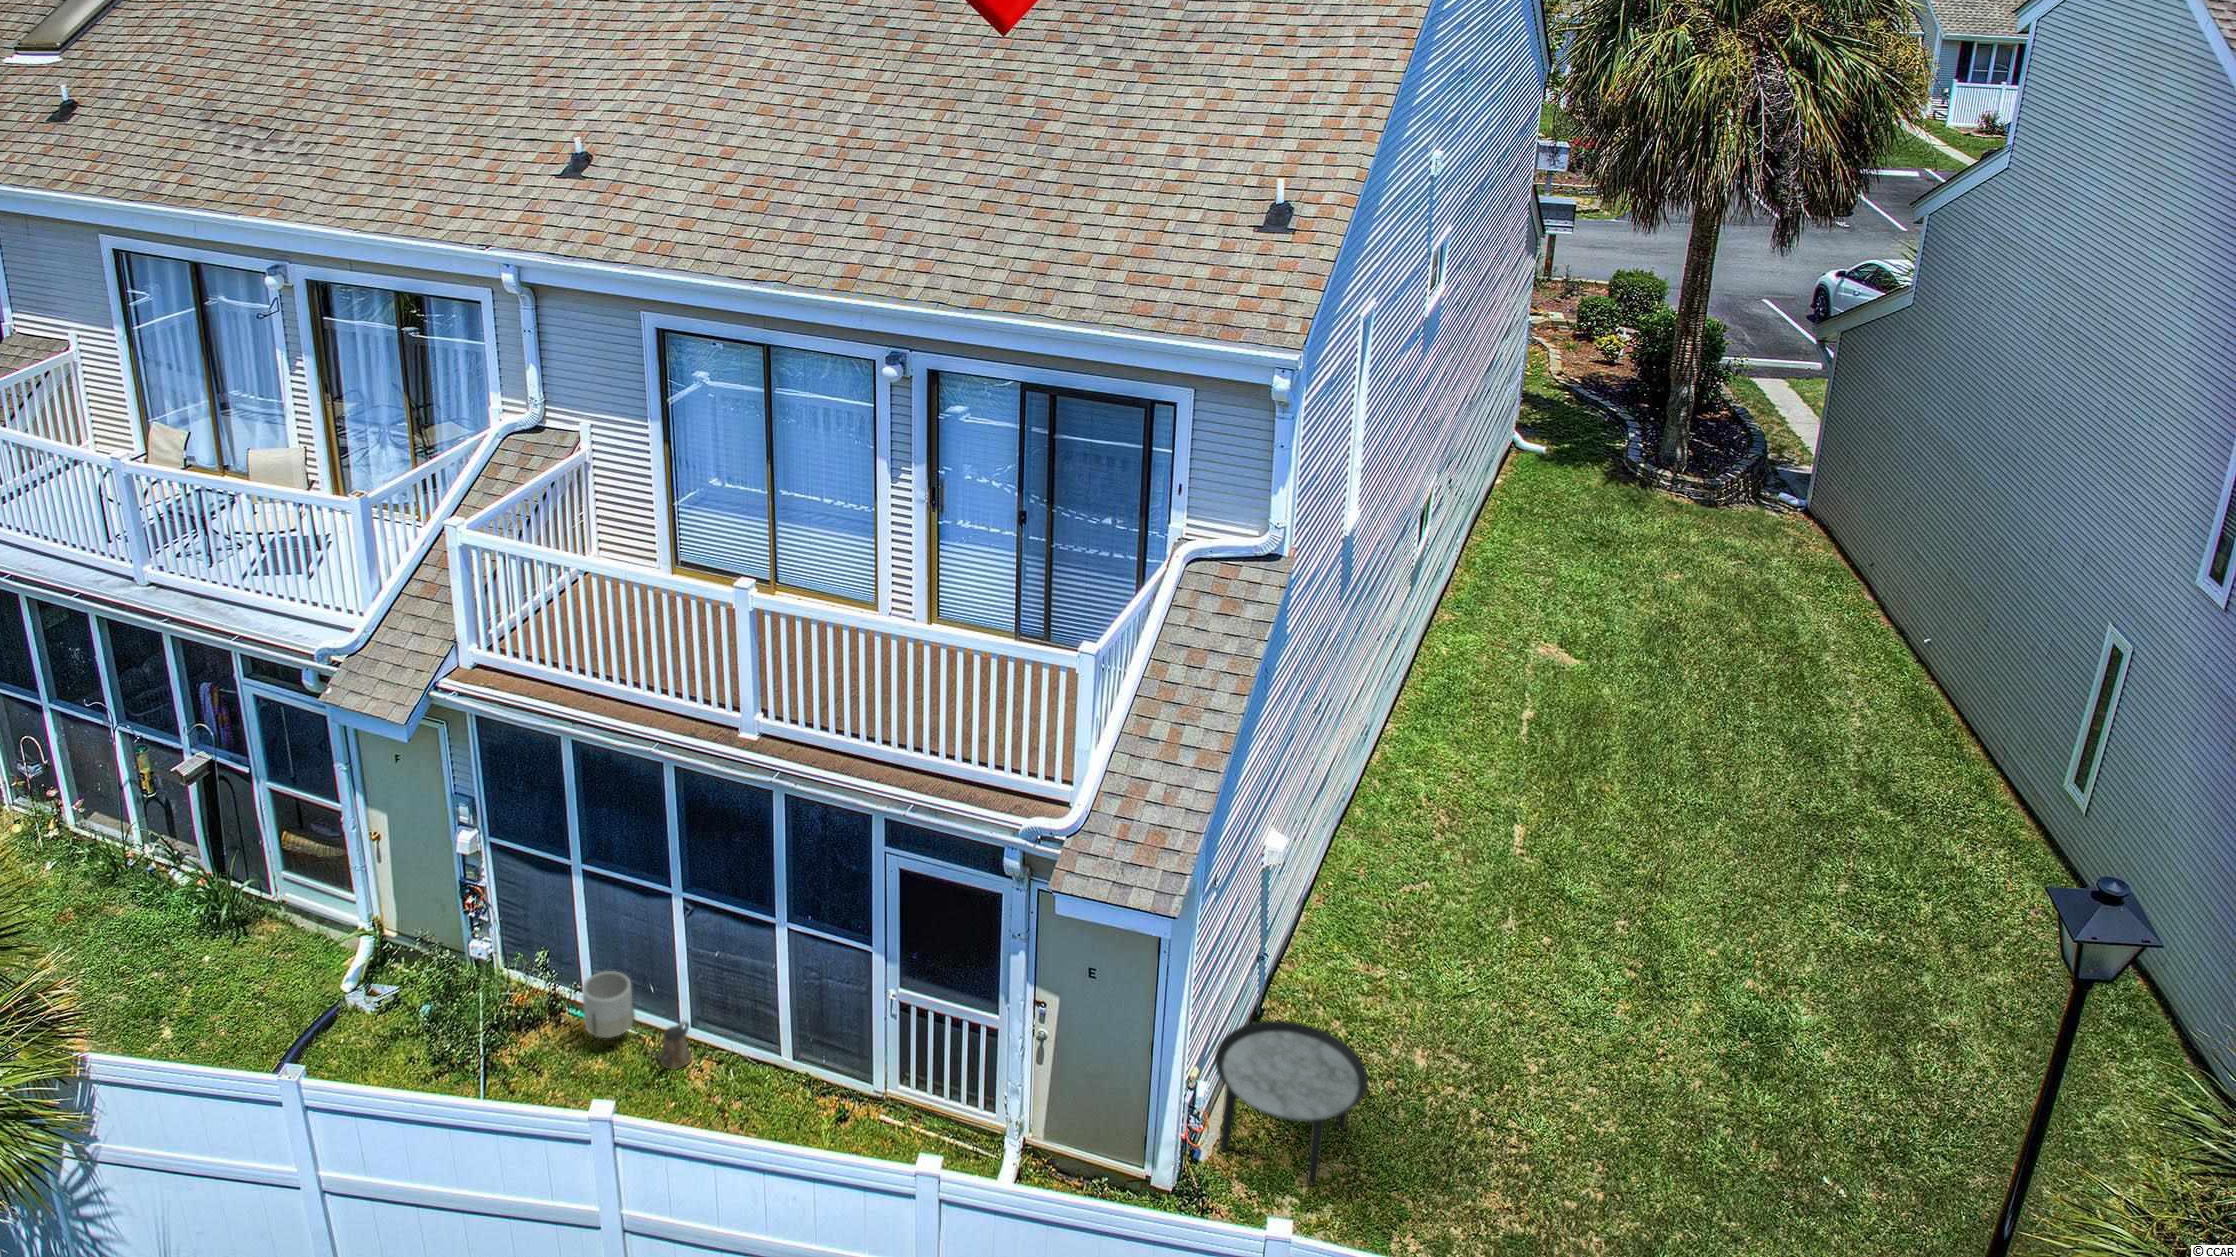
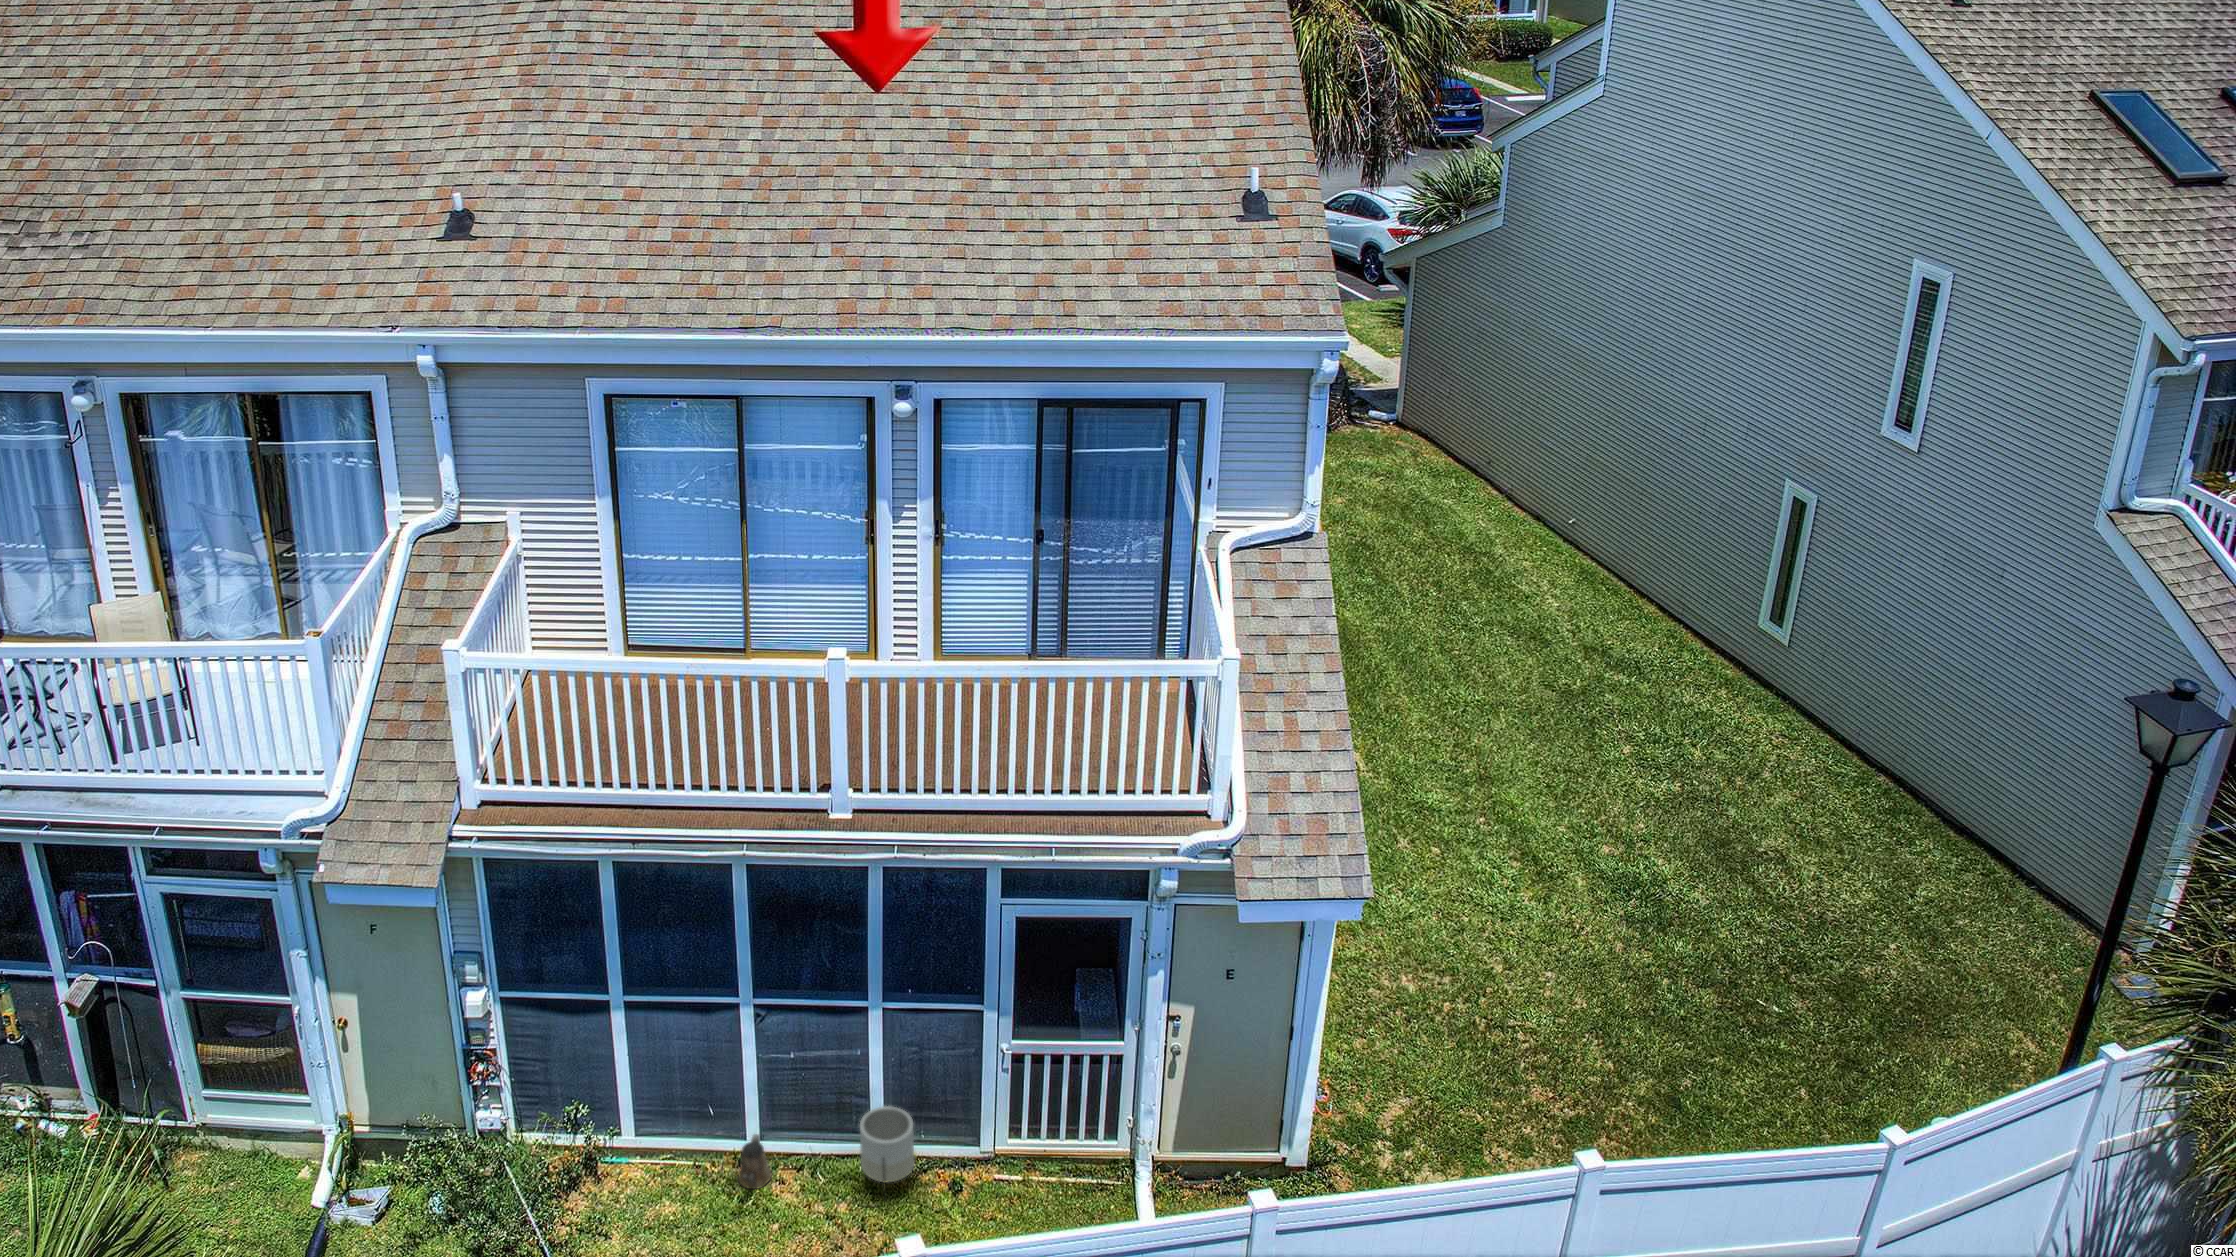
planter: present [582,971,635,1050] -> present [860,1106,914,1183]
round table: present [1215,1021,1368,1185] -> none [1311,978,1461,1128]

